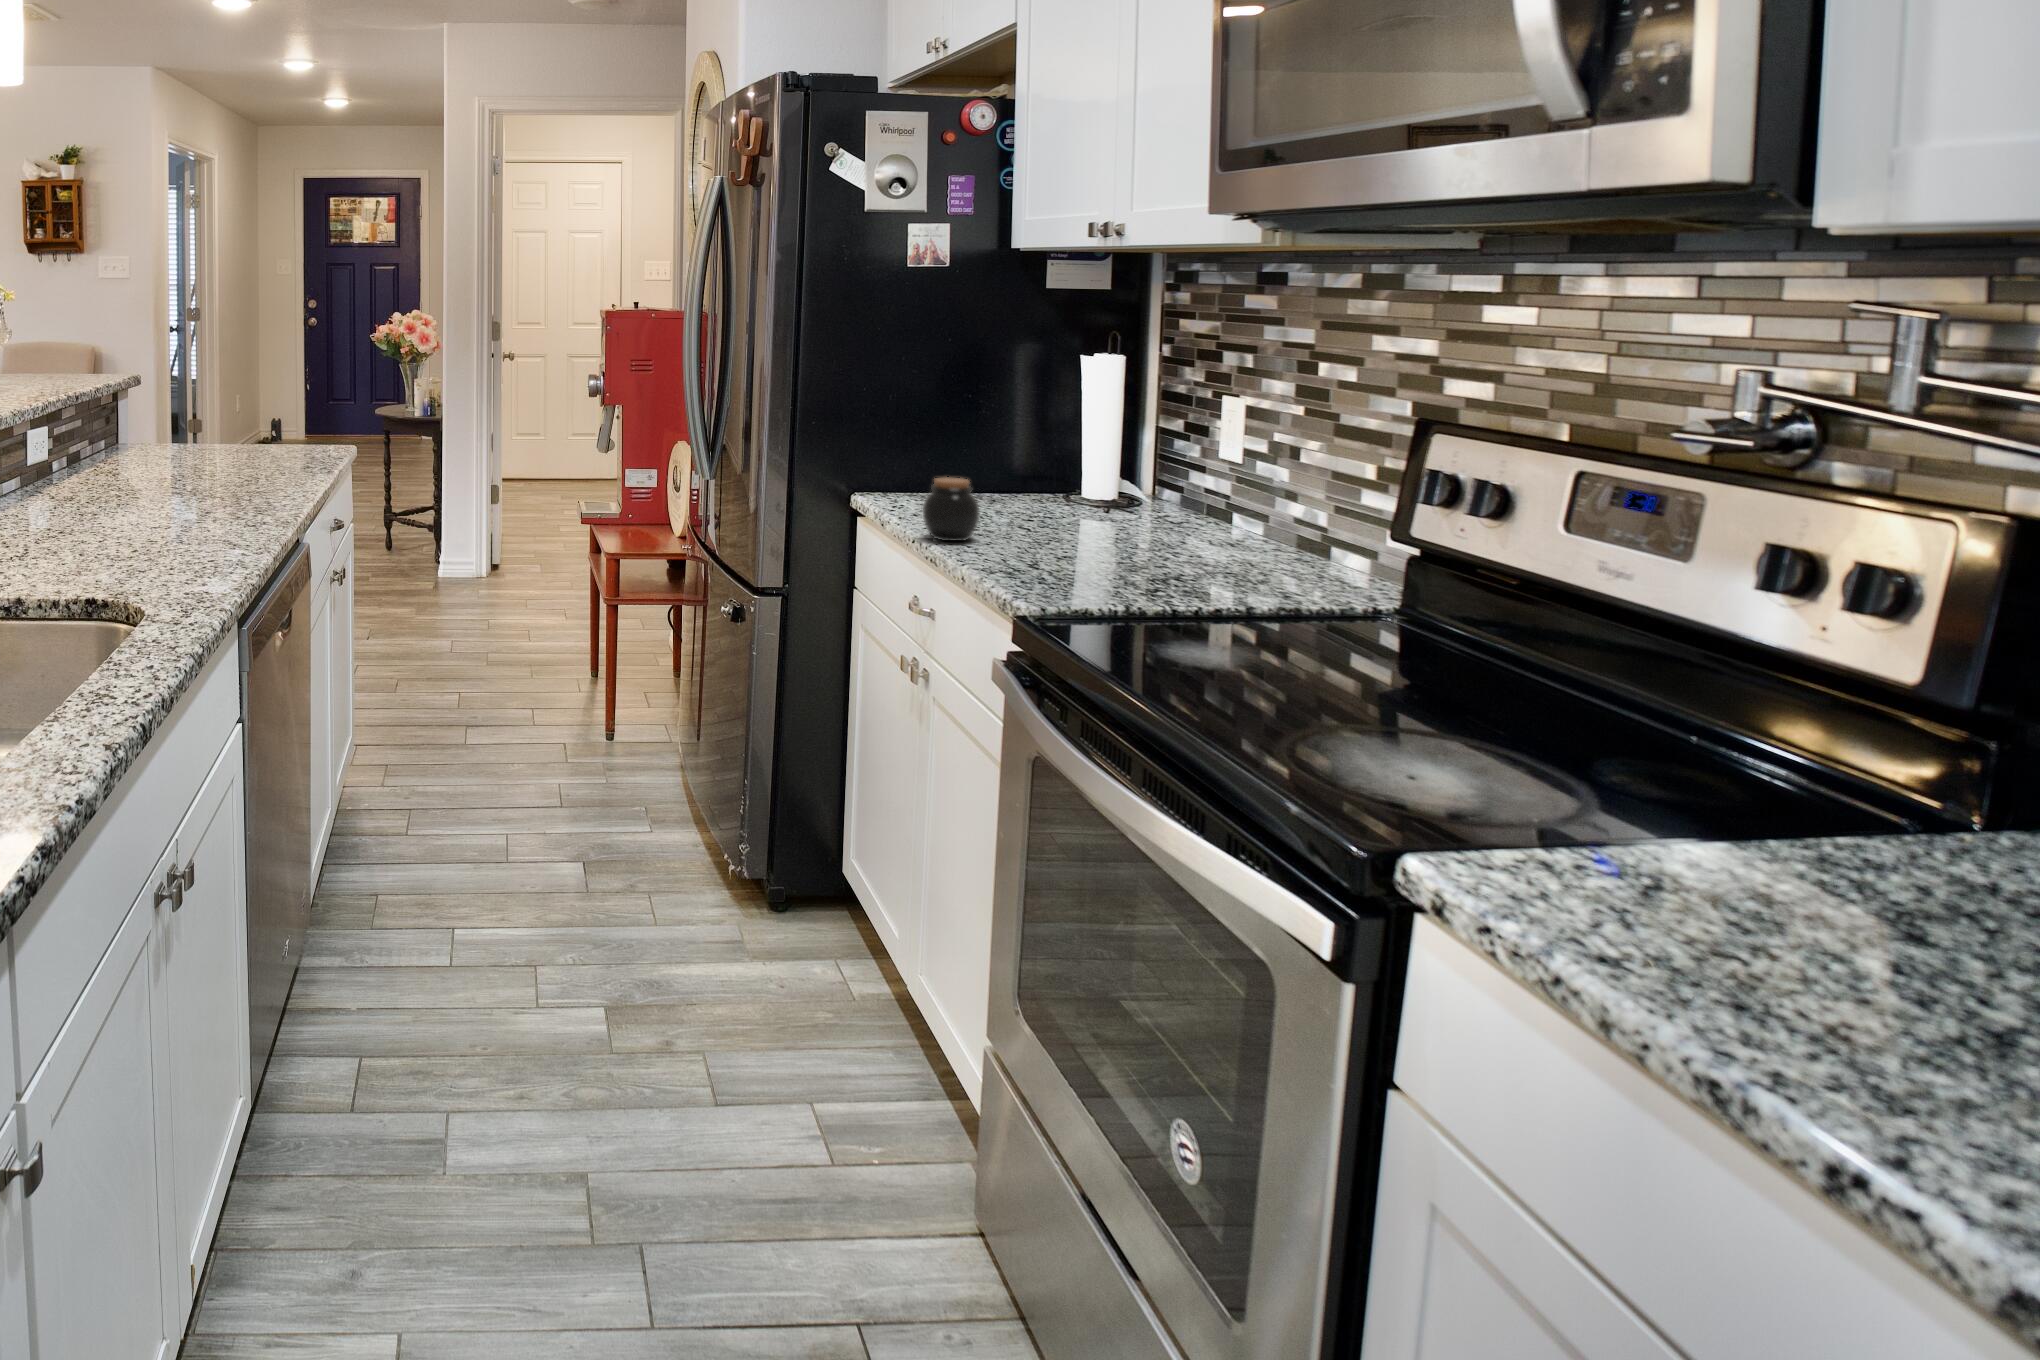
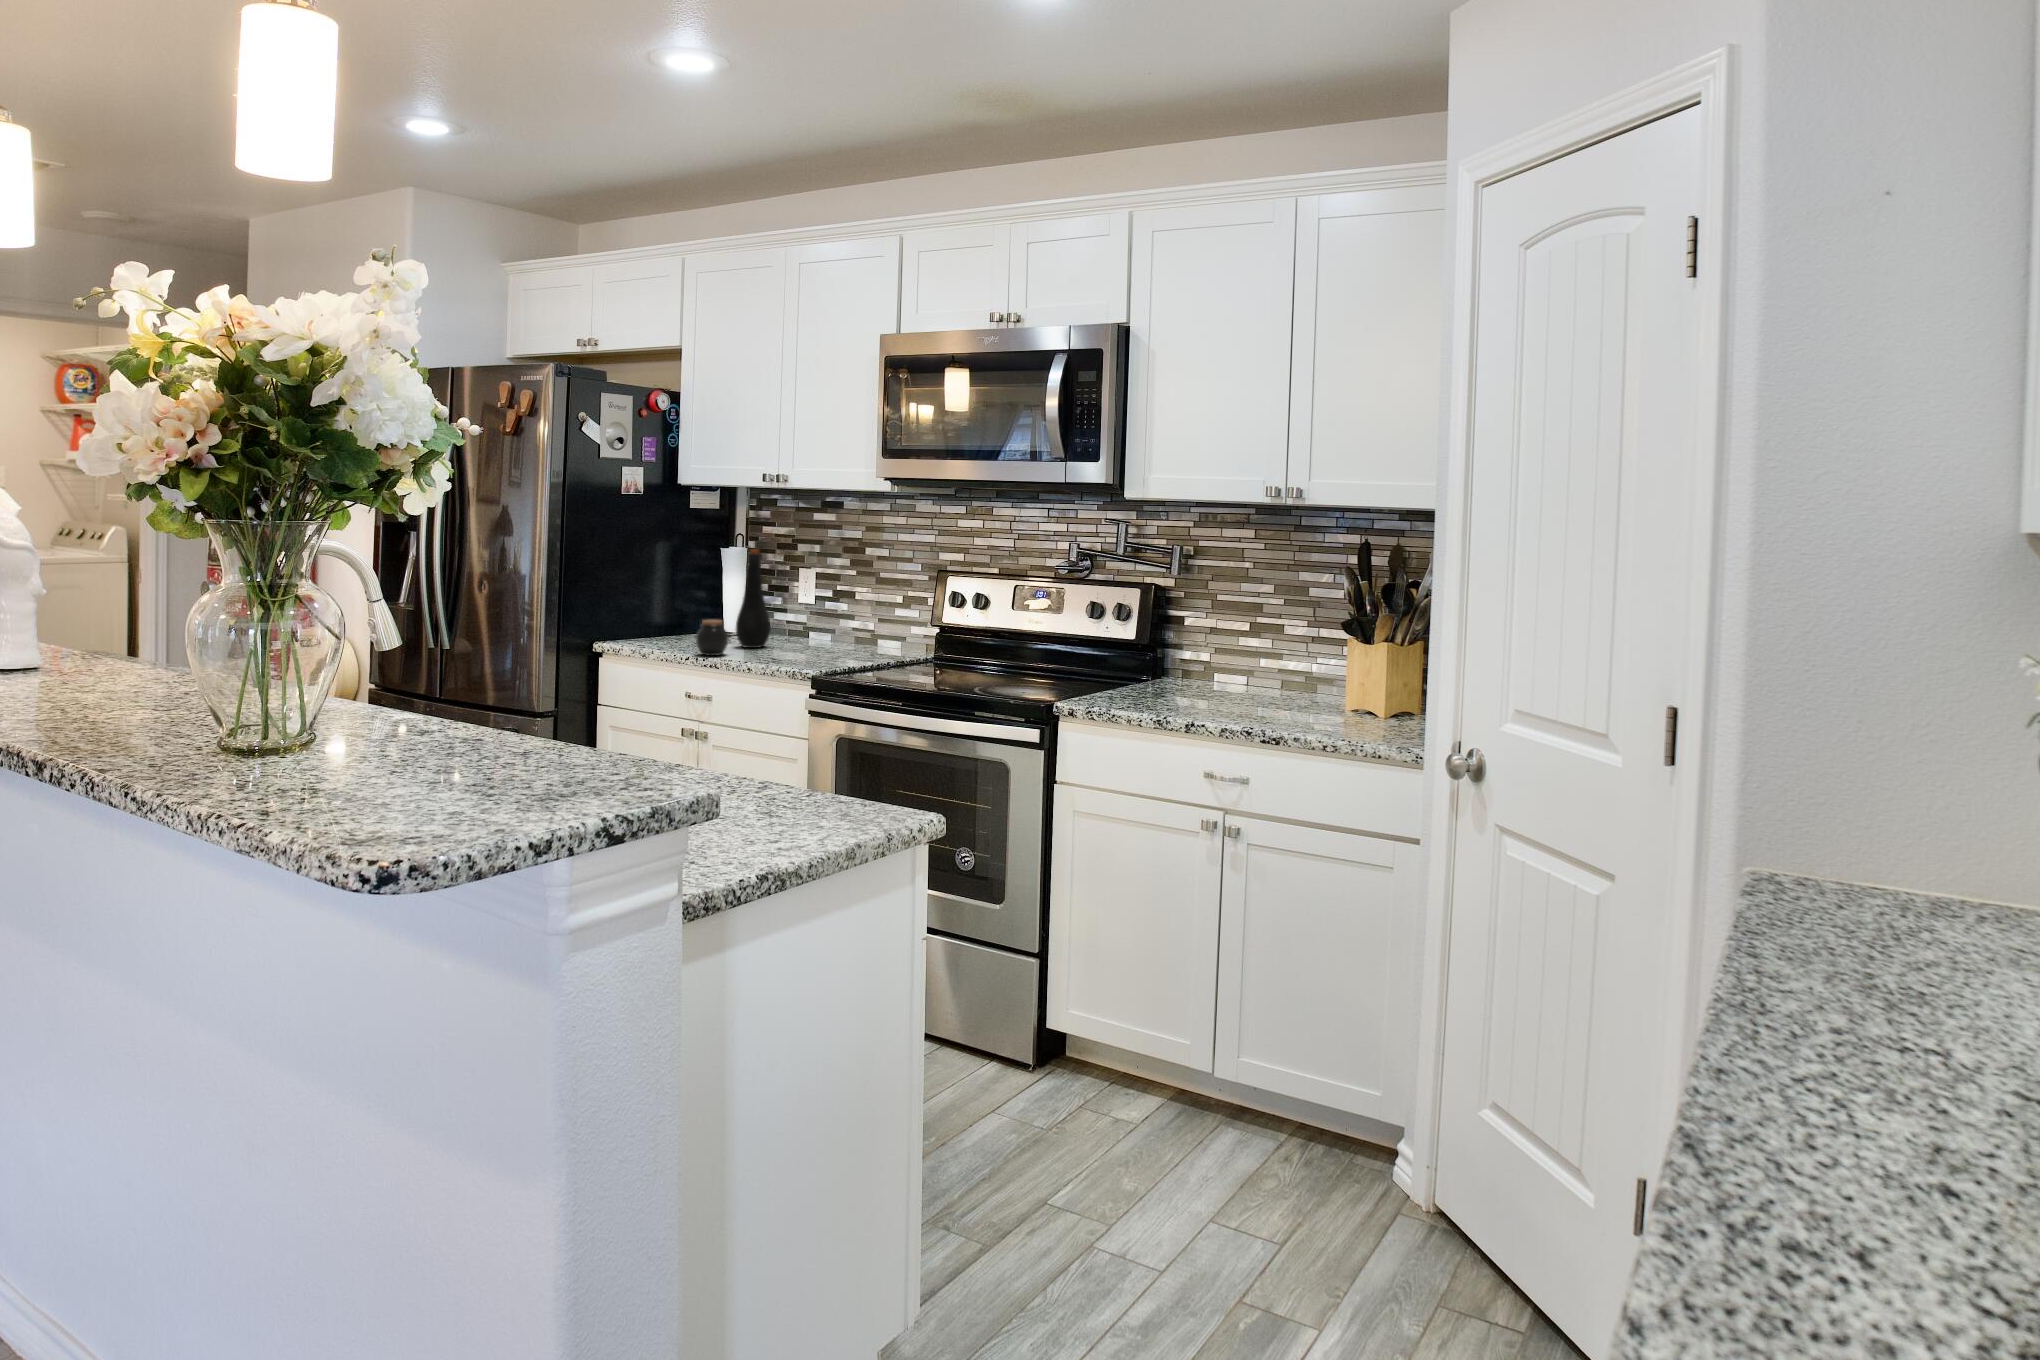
bottle: none [1027,358,1091,535] -> present [736,549,771,648]

